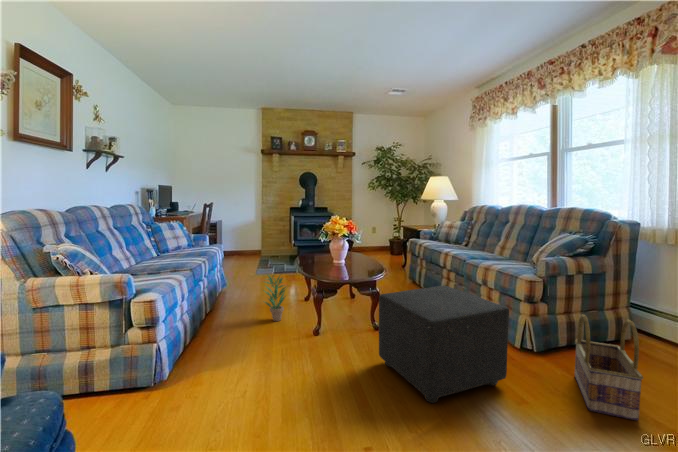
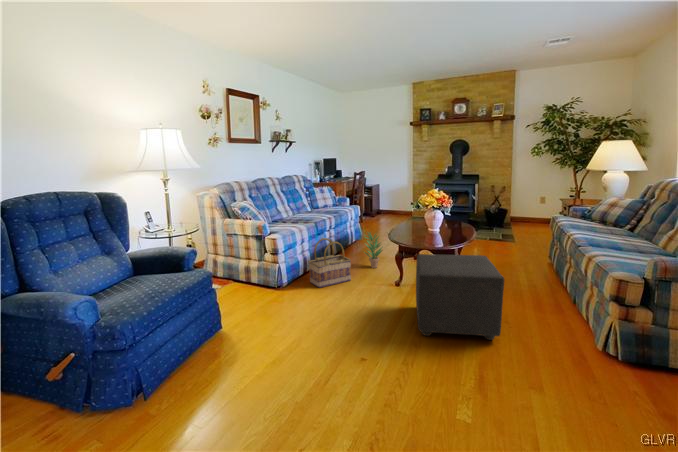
basket: present [575,314,643,420] -> present [309,238,351,288]

